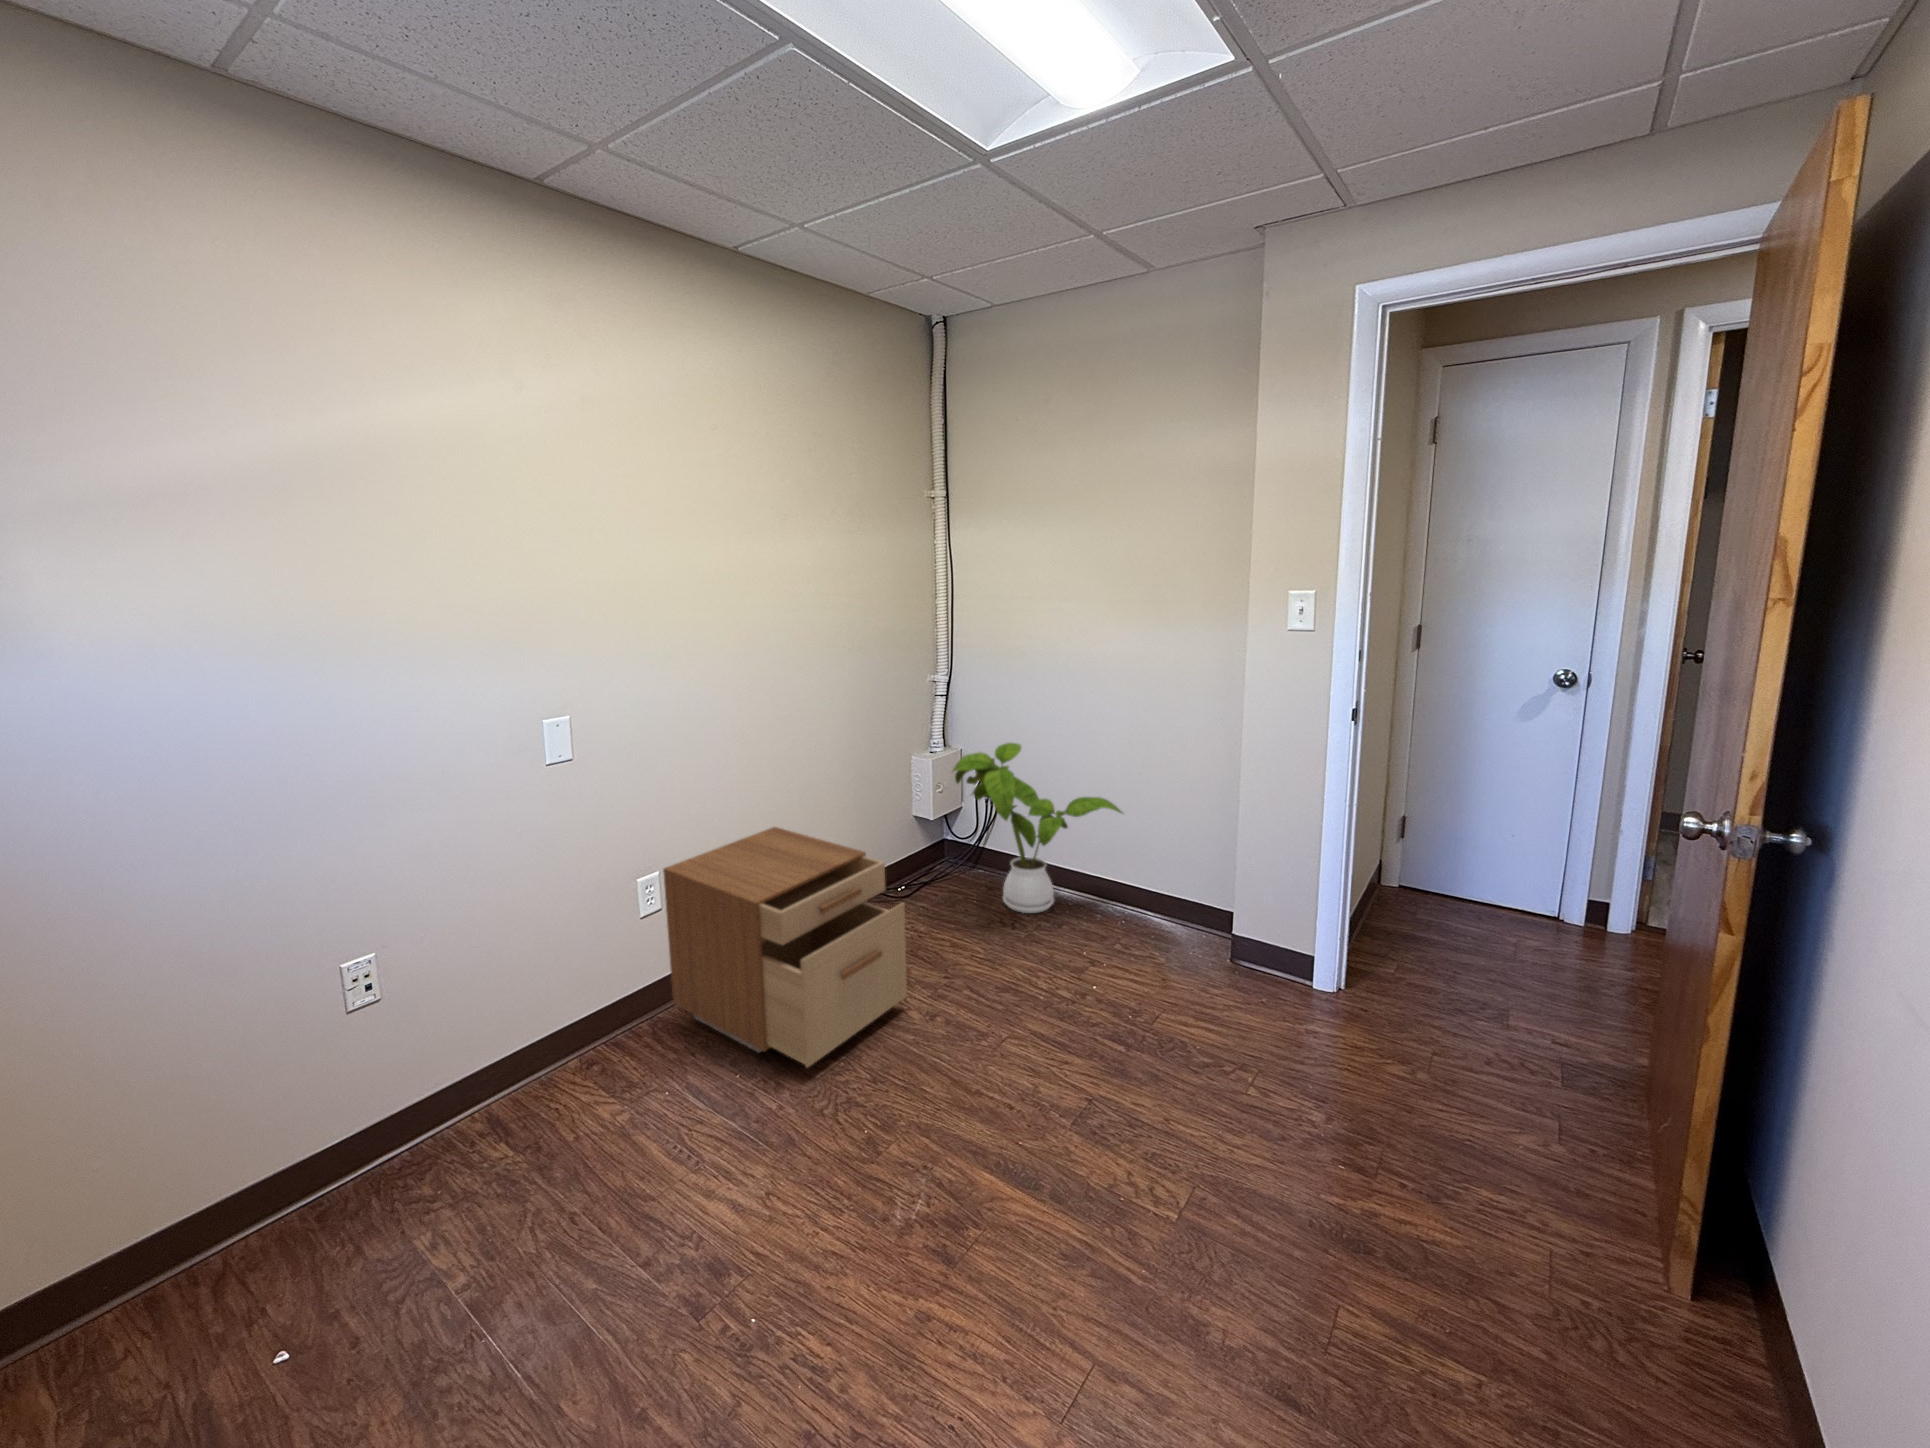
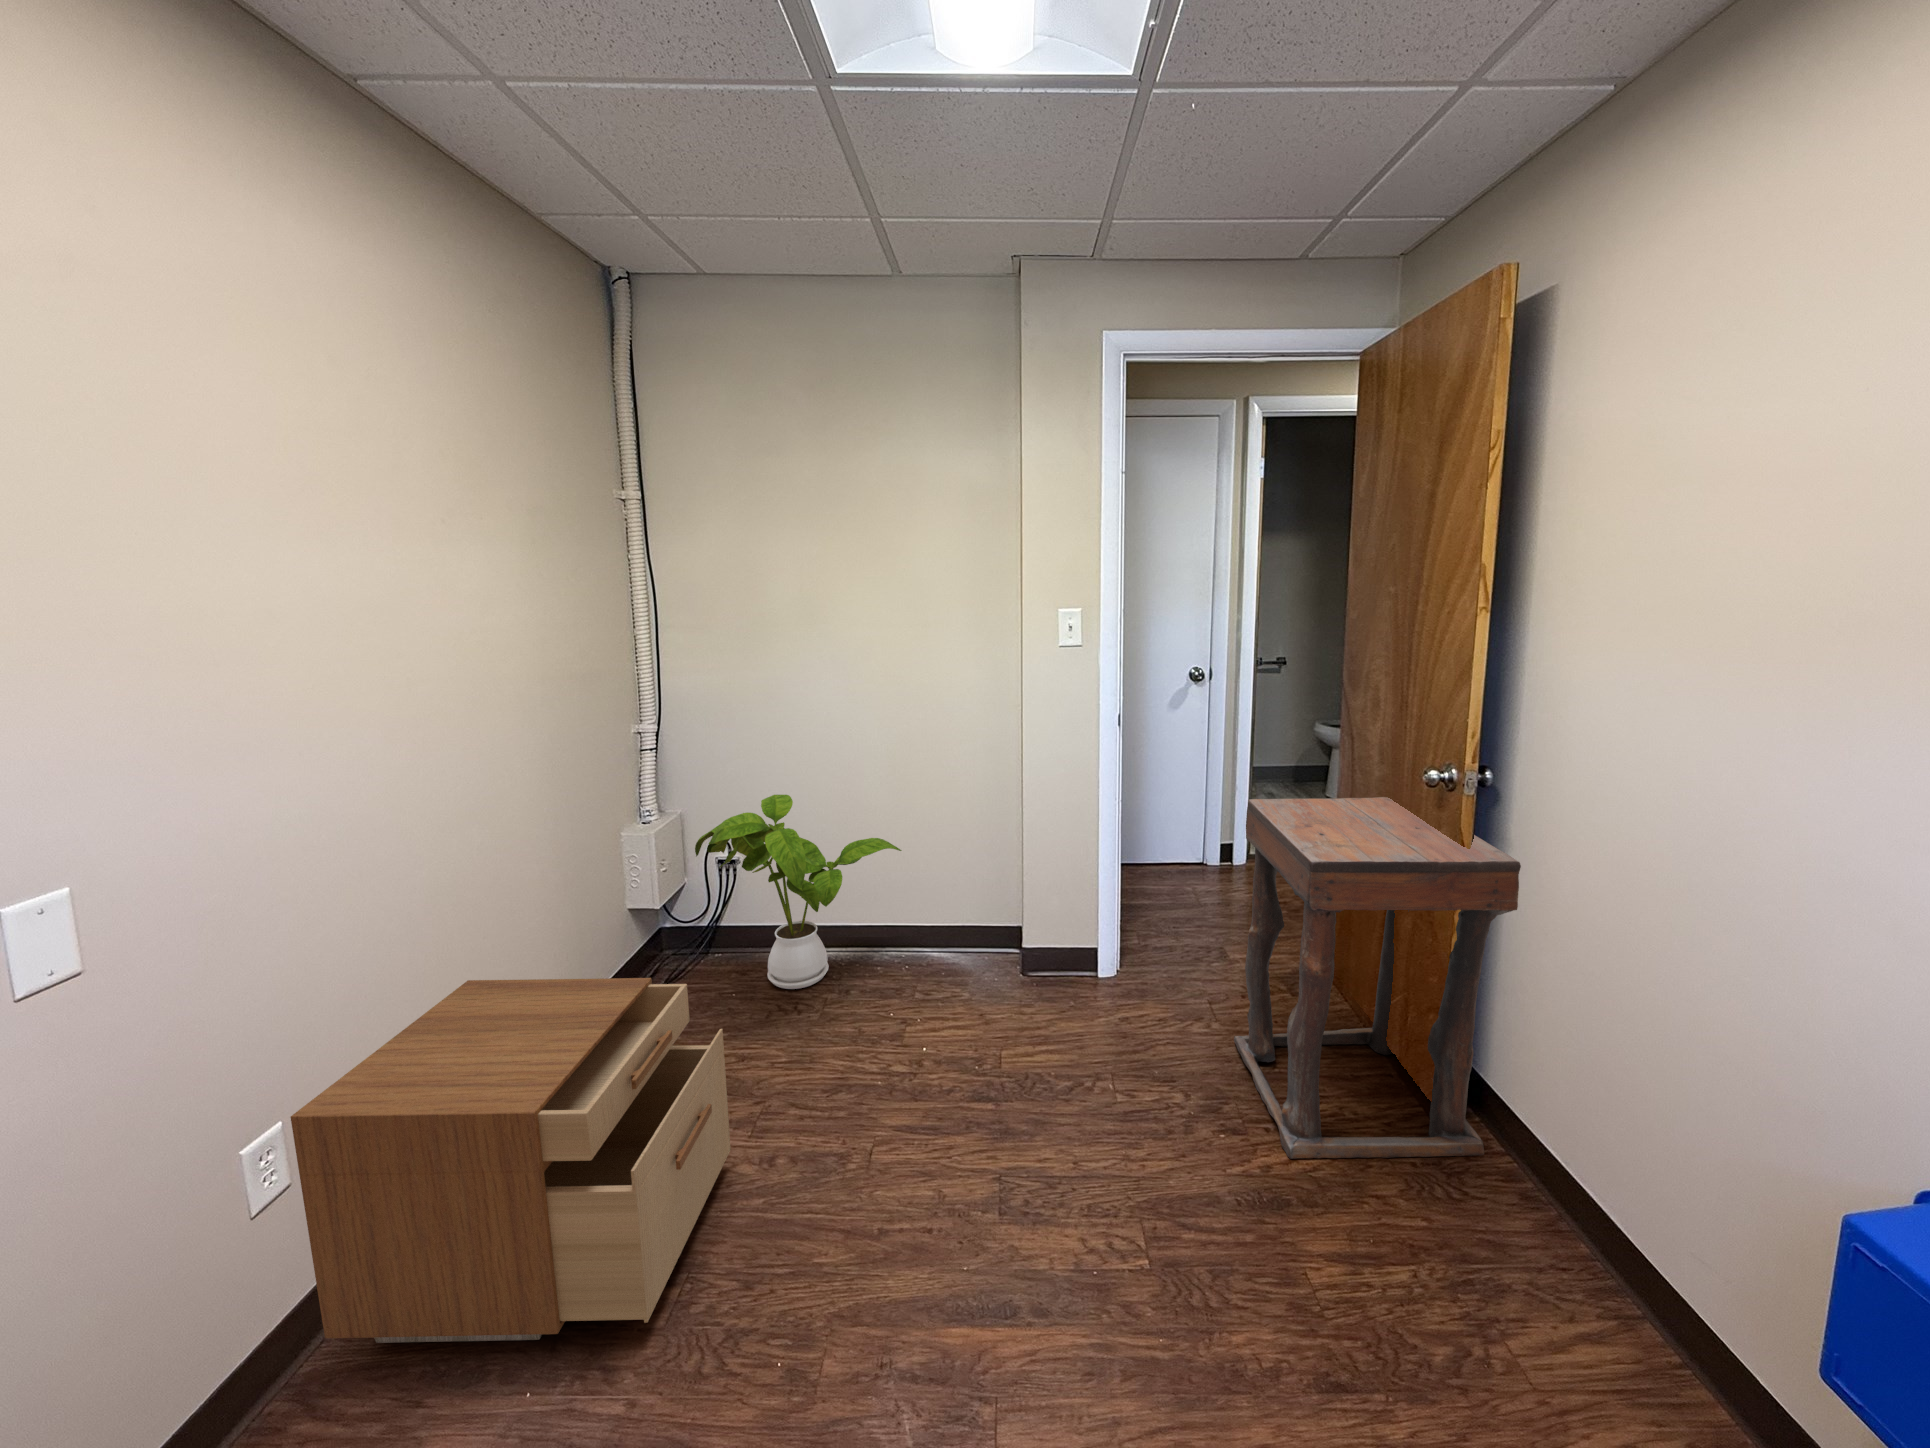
side table: none [1403,820,1805,1349] -> present [1234,797,1521,1159]

